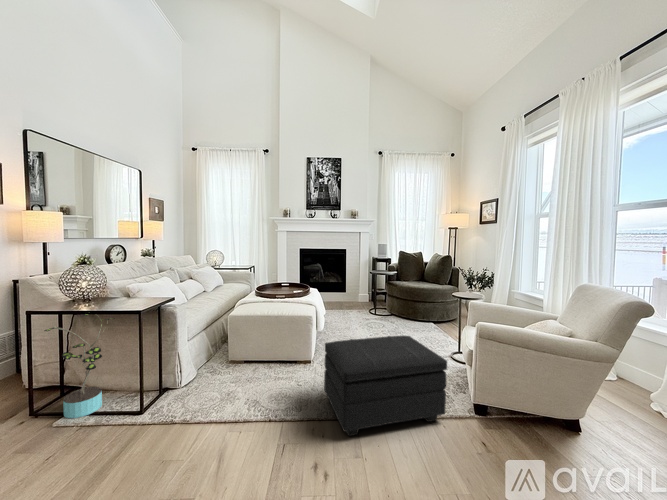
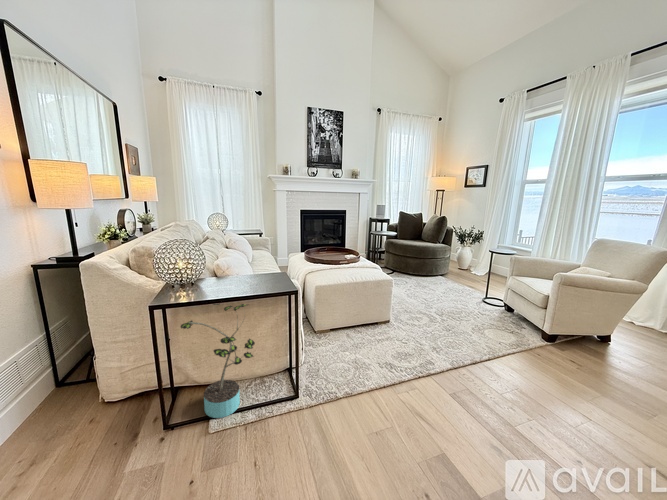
footstool: present [324,336,447,436] -> none [437,296,551,386]

